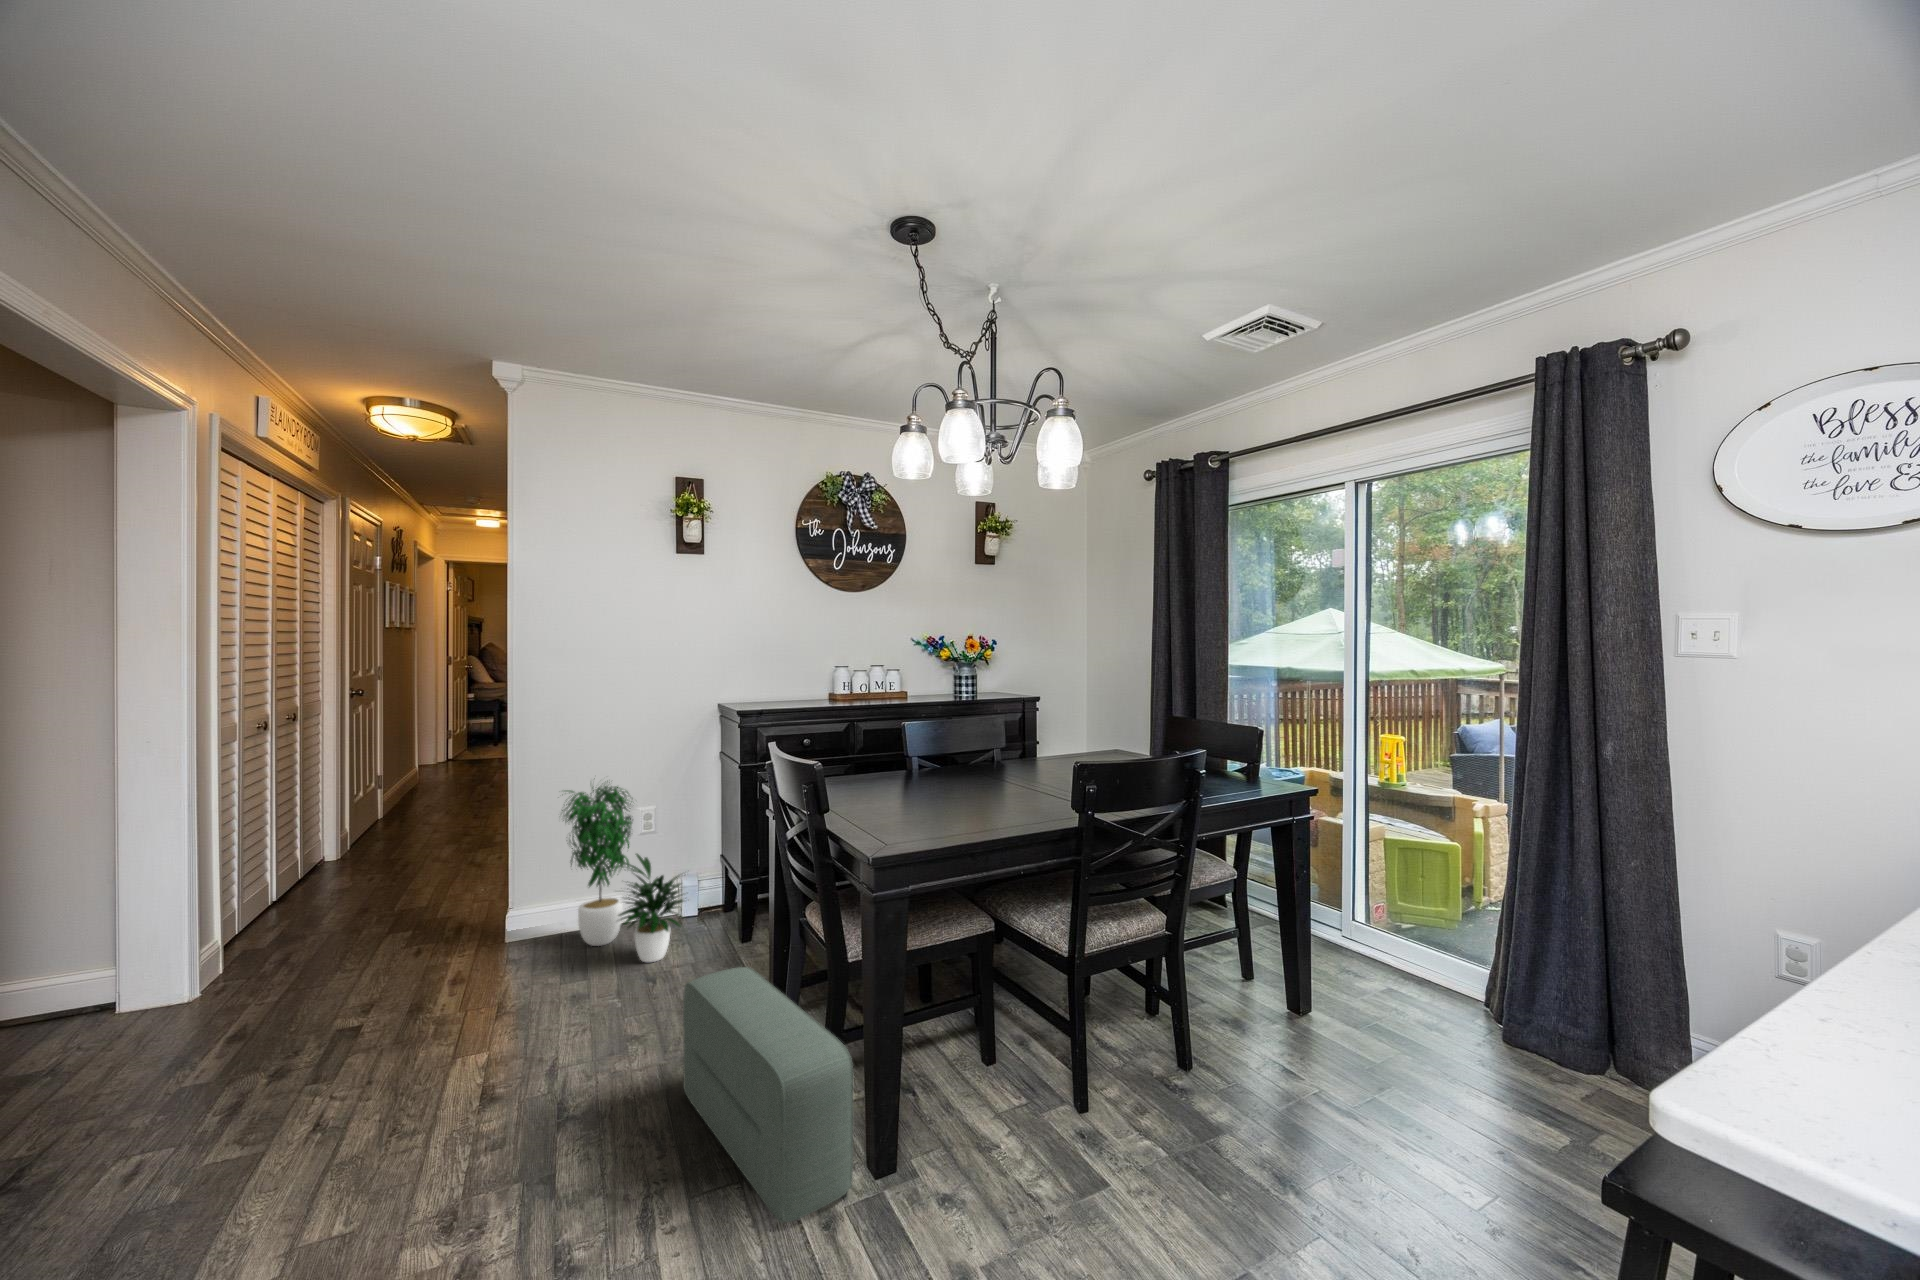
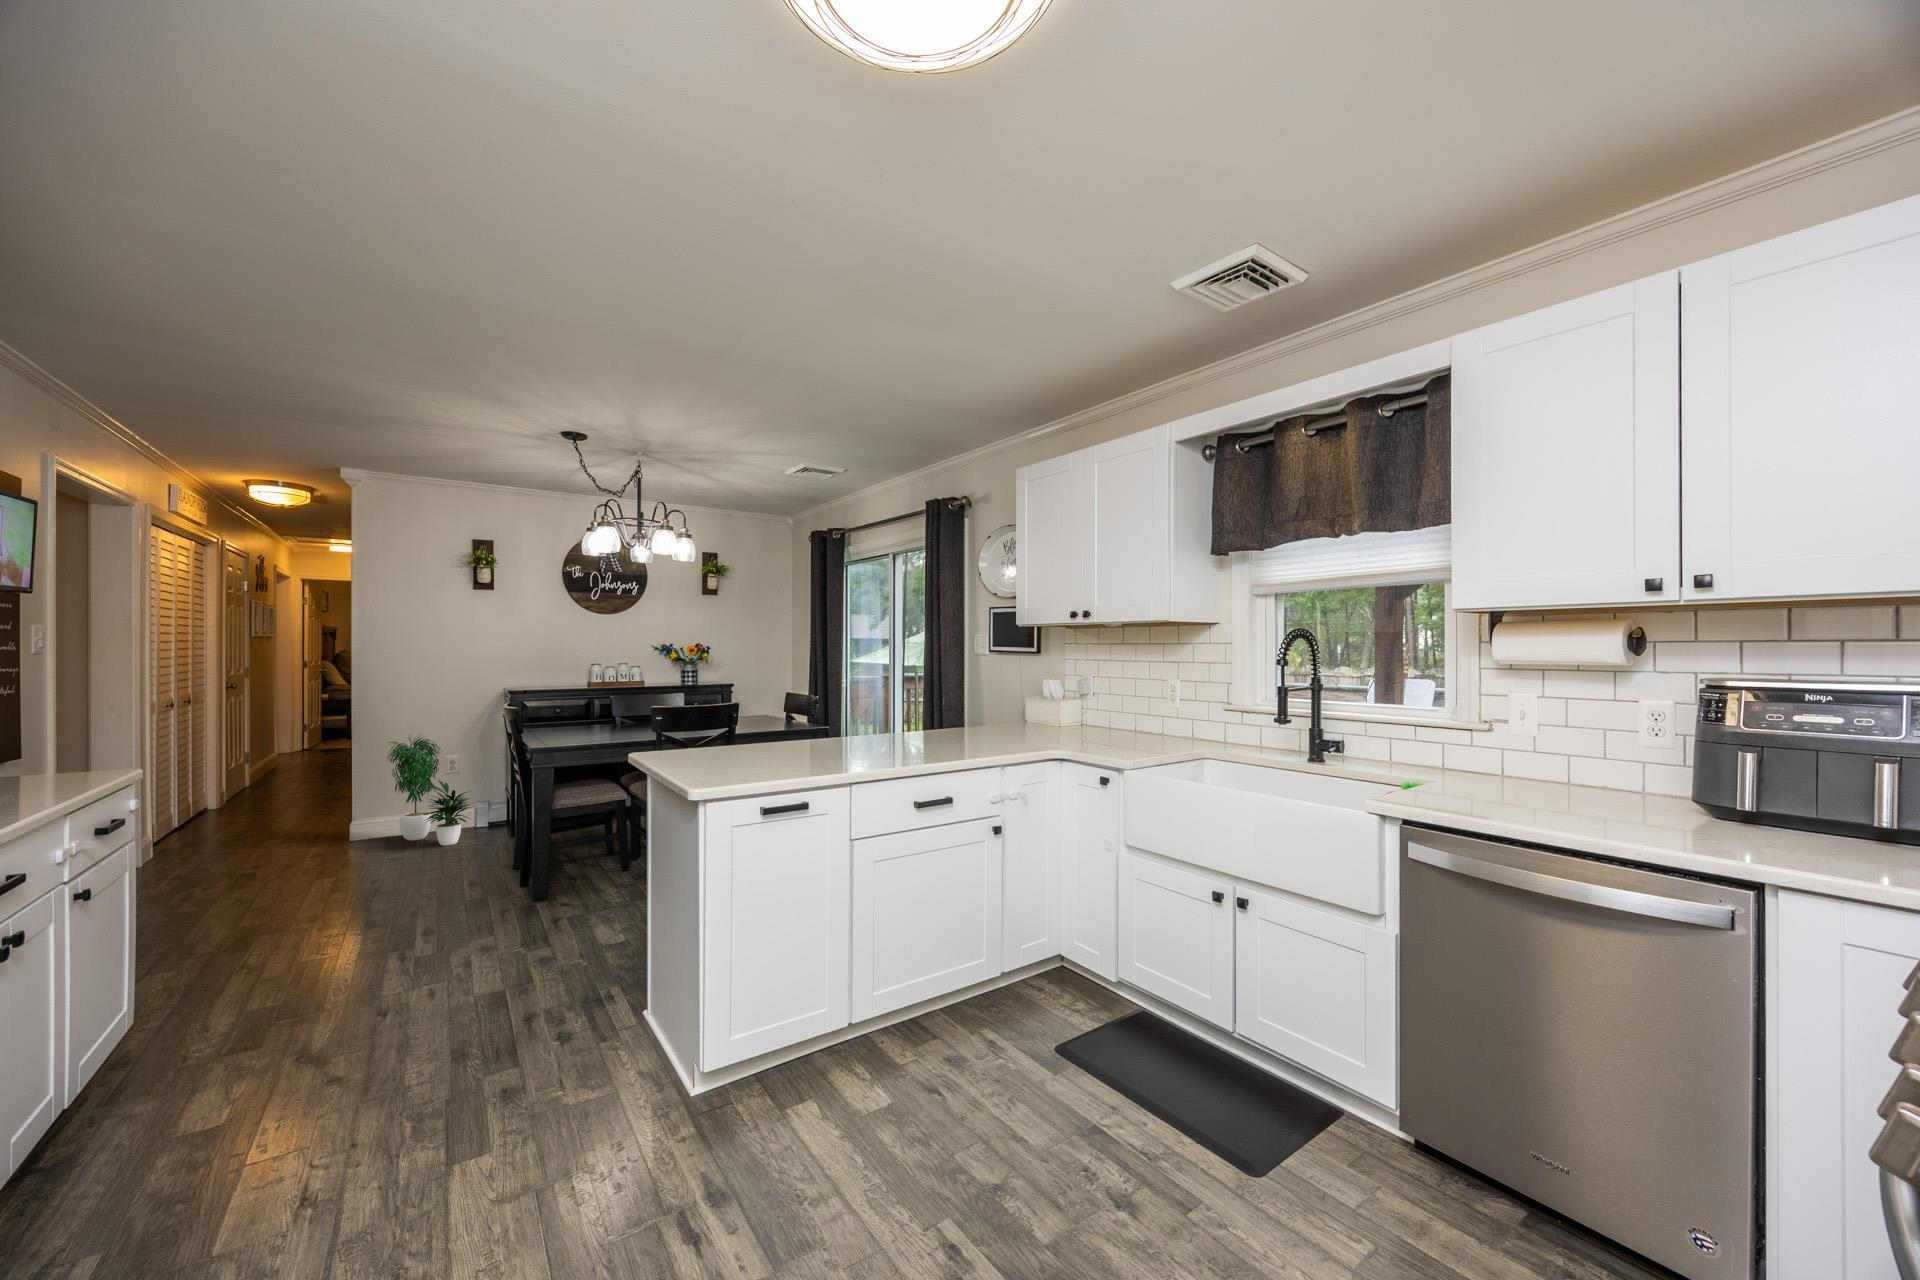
pouf: present [683,967,854,1223] -> none [448,821,523,913]

